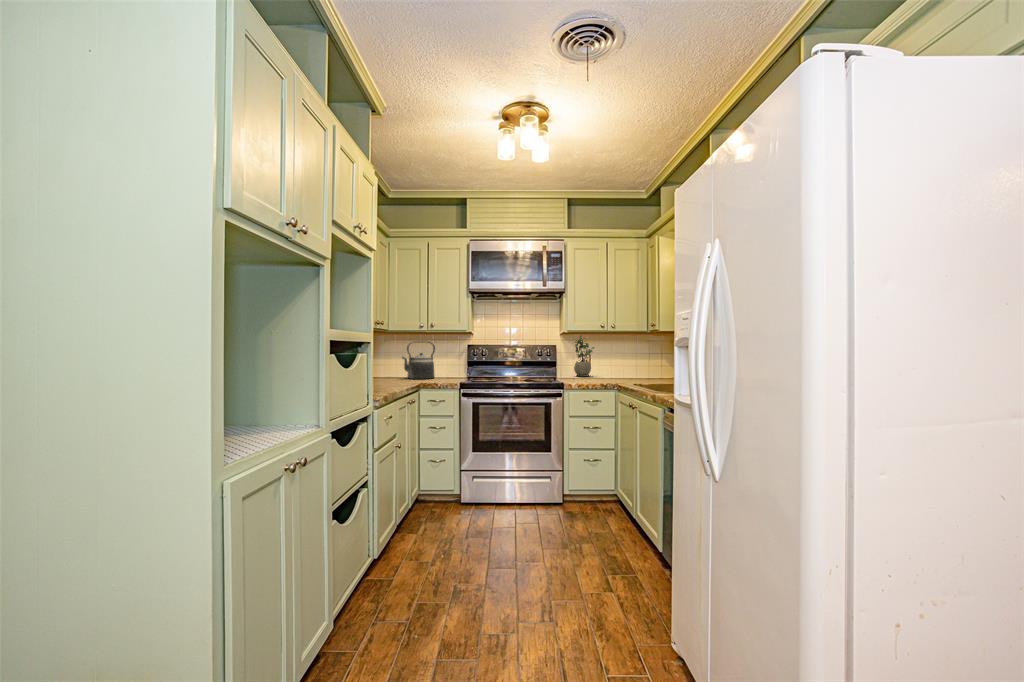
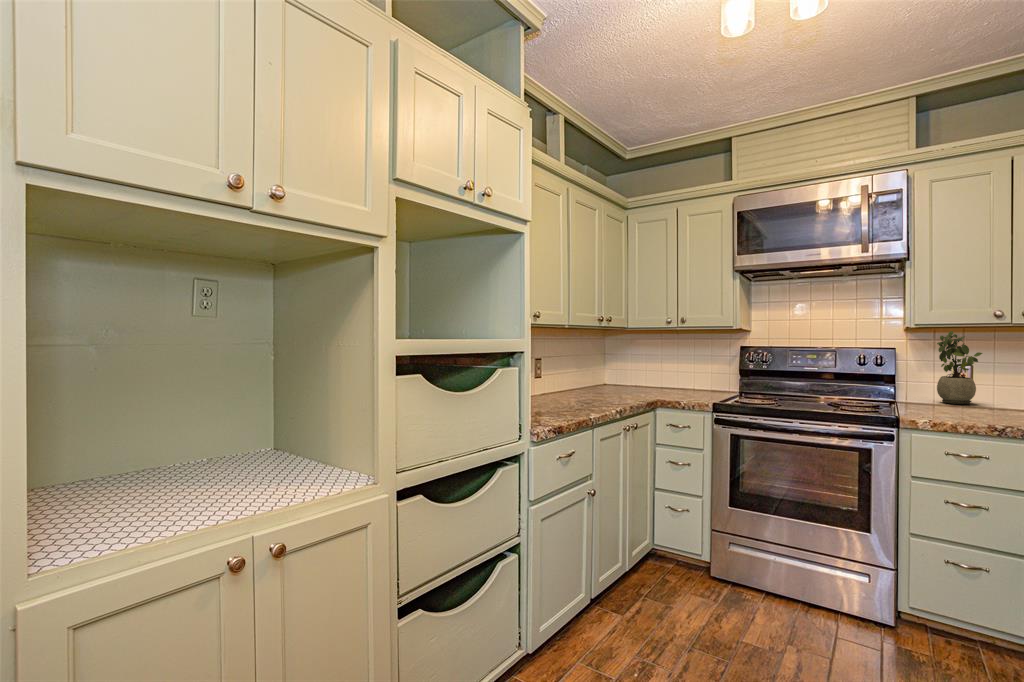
kettle: present [402,341,435,379] -> none [644,342,691,393]

